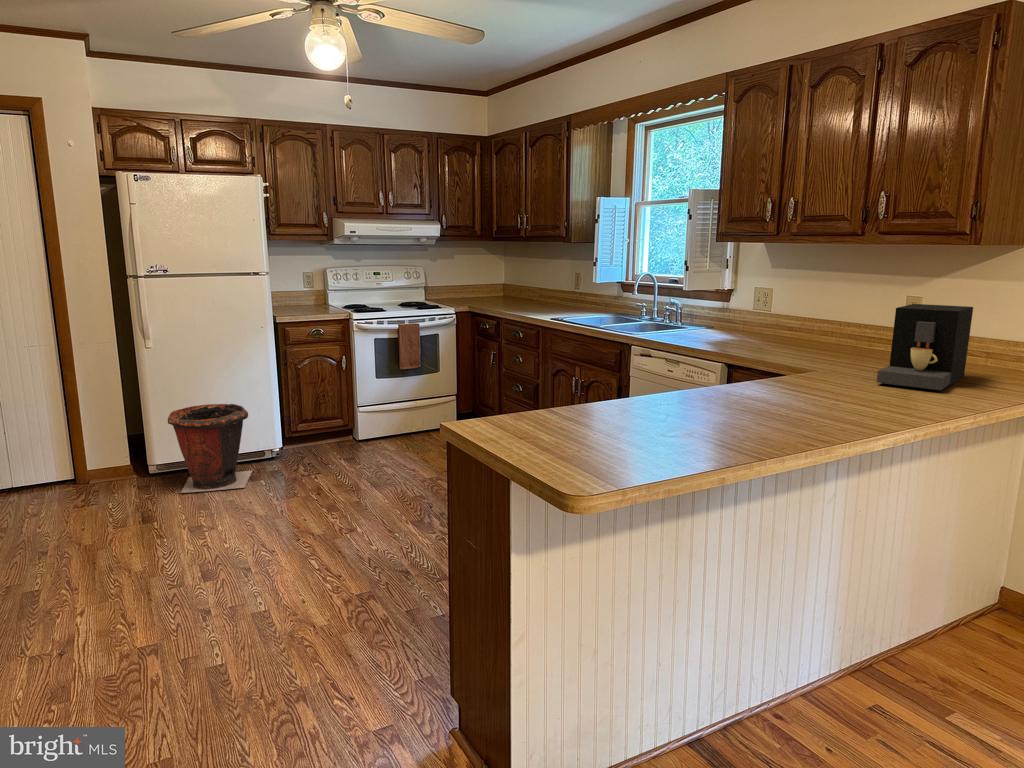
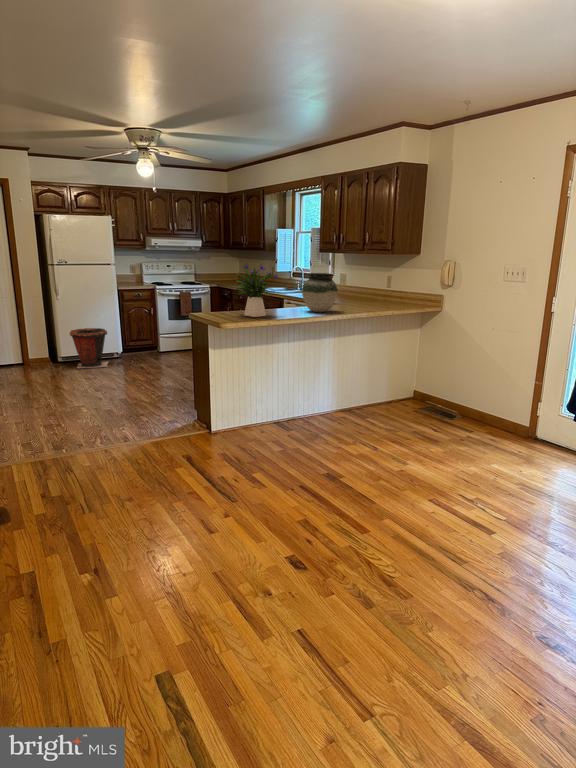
flower arrangement: none [553,265,725,443] -> present [236,264,278,317]
vase: none [756,296,868,410] -> present [302,273,338,312]
coffee maker: present [877,304,973,390] -> none [356,278,396,308]

